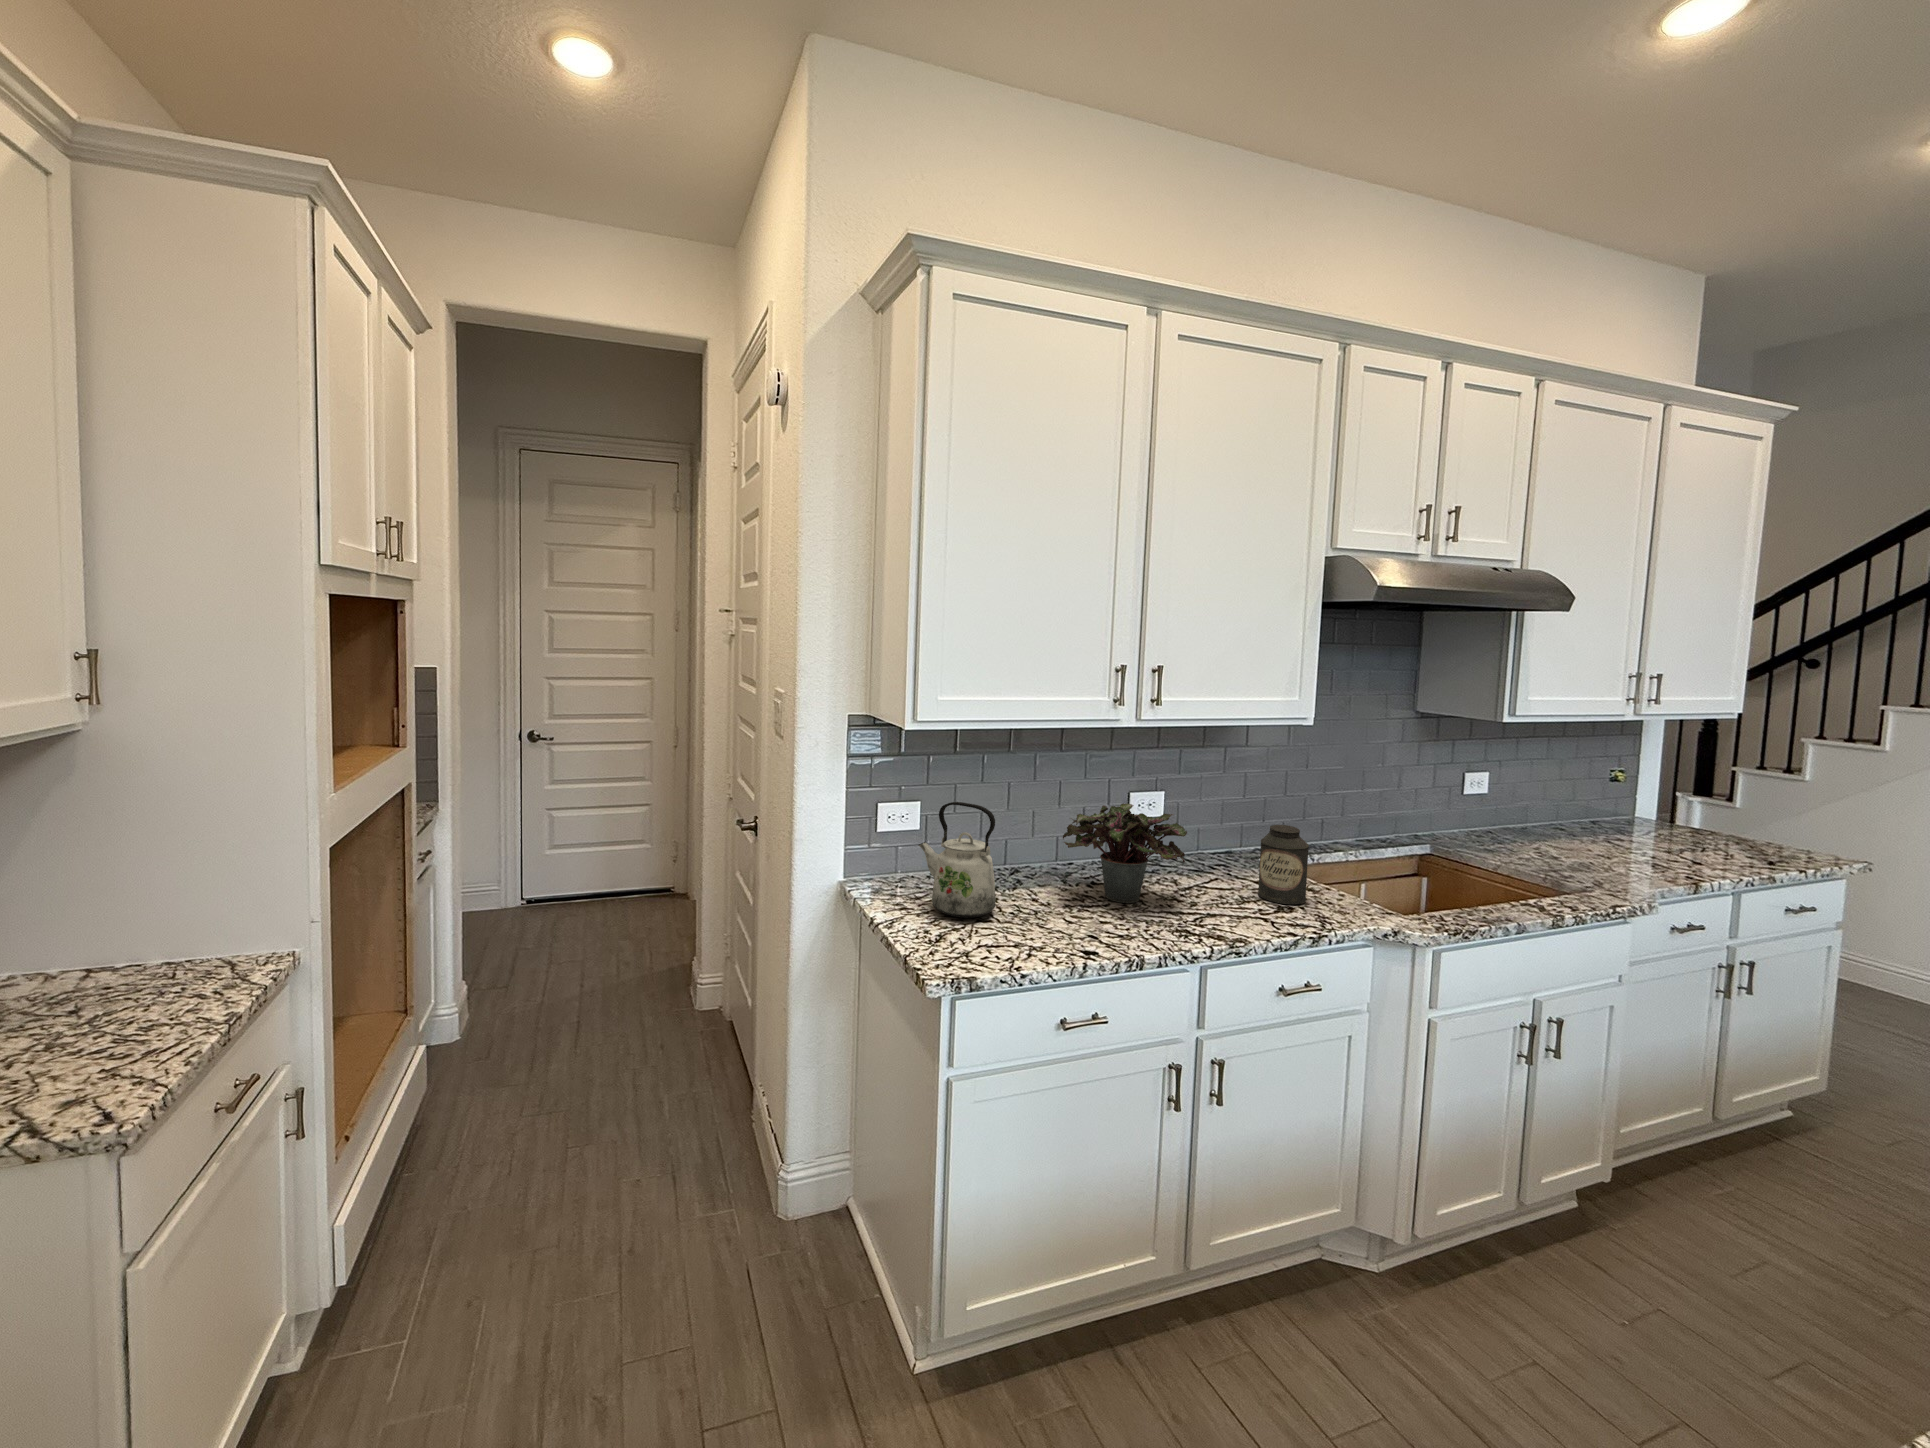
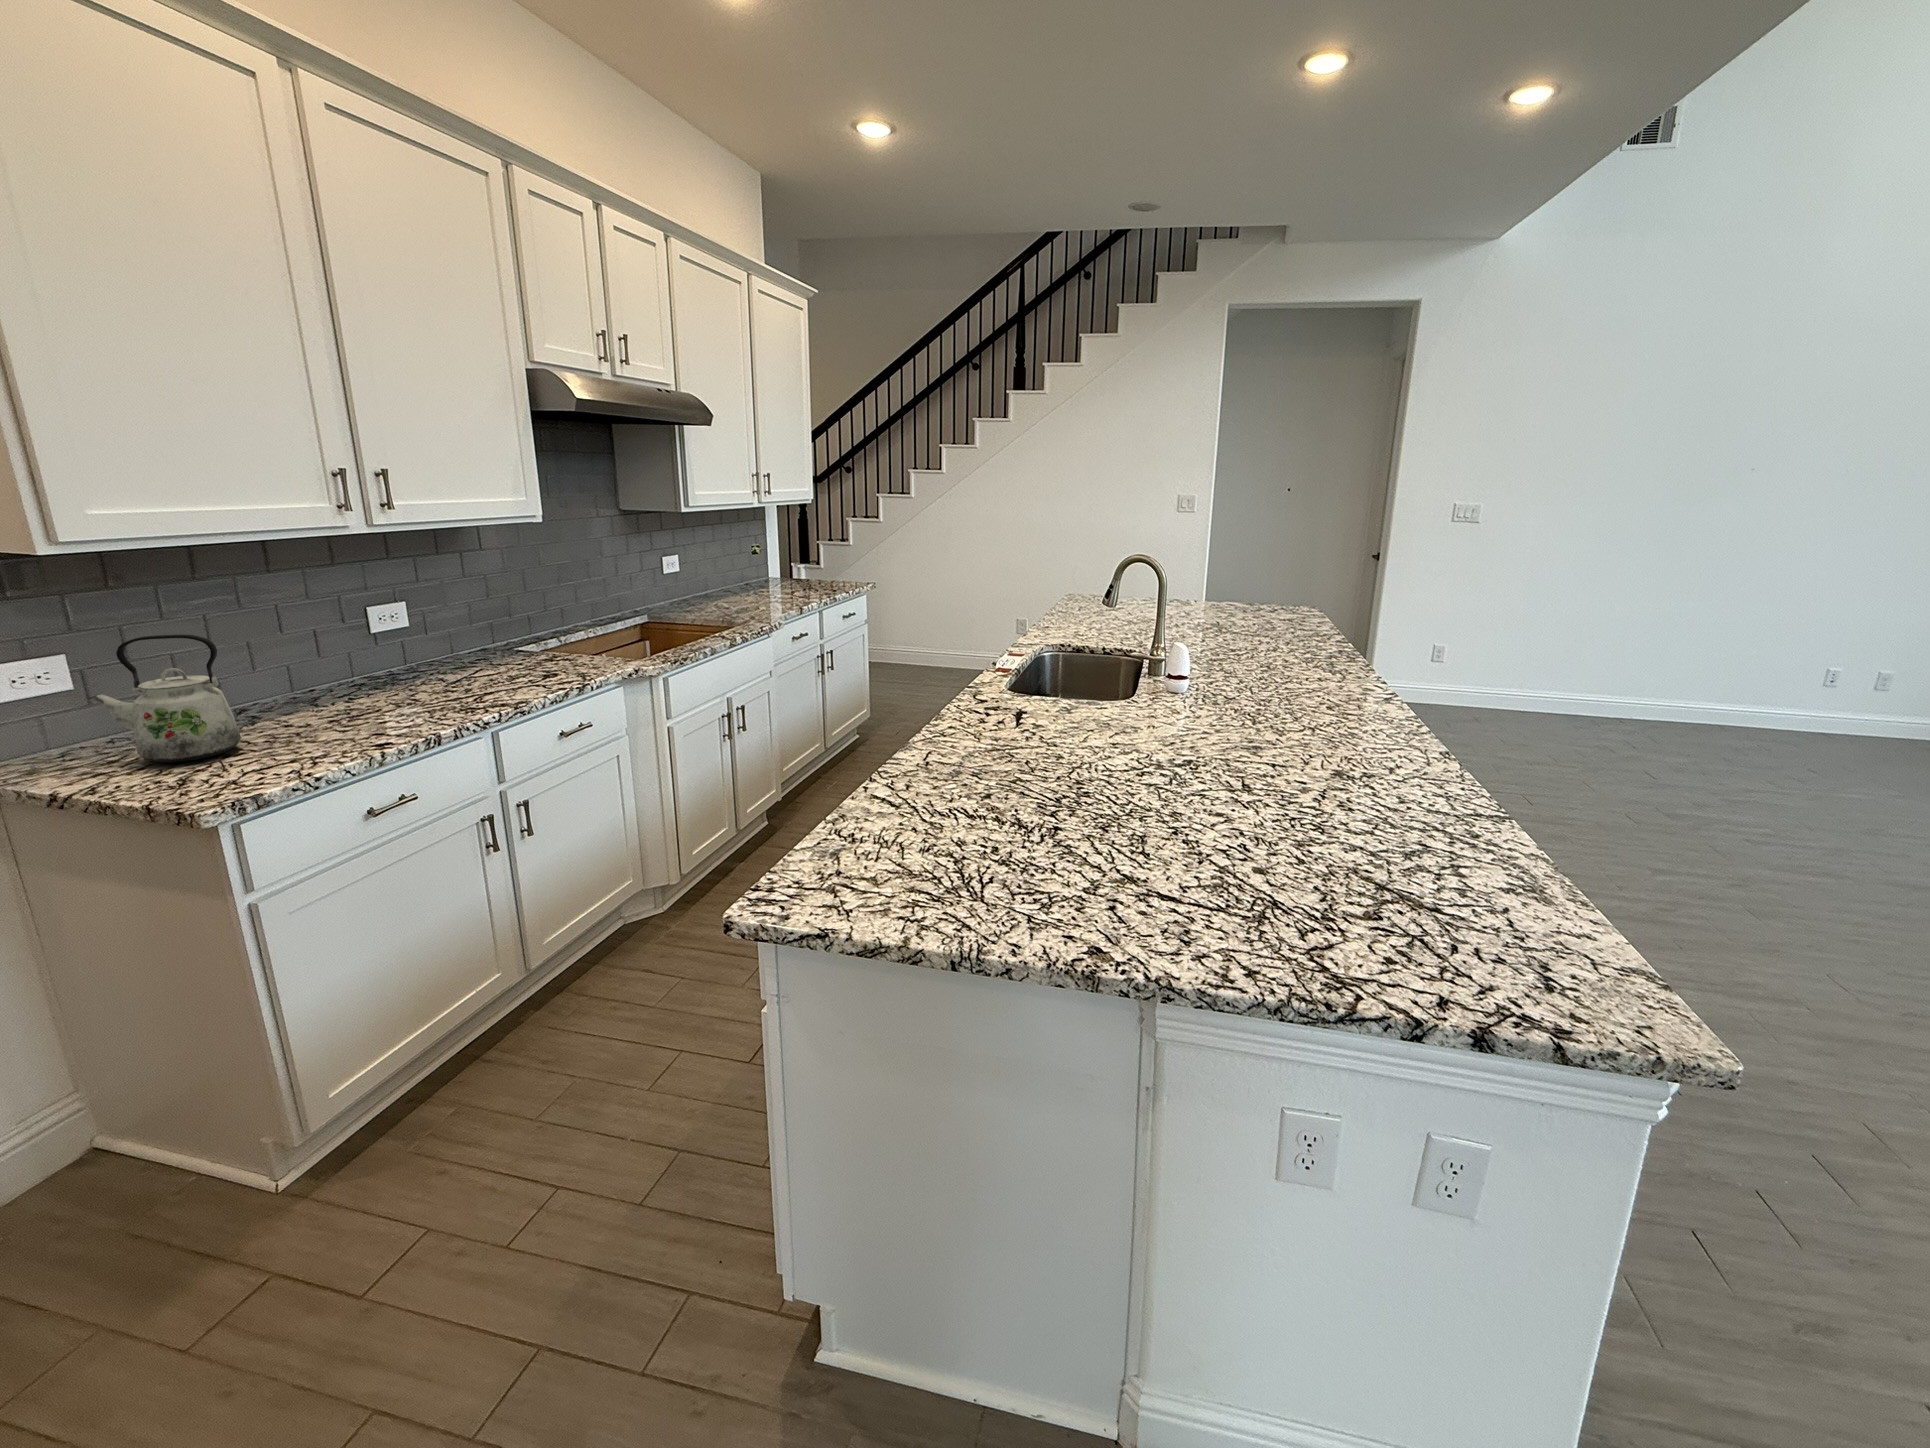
potted plant: present [1063,803,1187,903] -> none [301,612,452,706]
canister: present [1258,825,1309,904] -> none [517,609,566,673]

